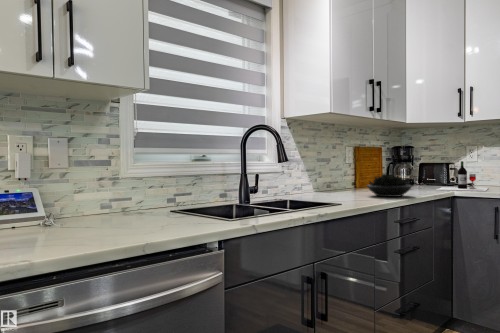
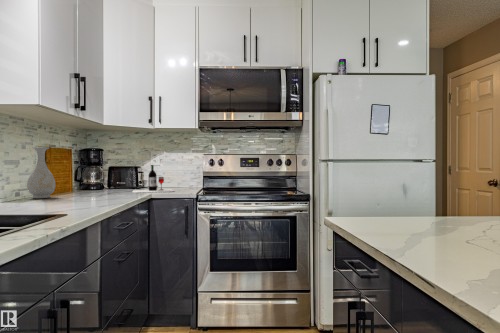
vase: none [336,147,359,191] -> present [27,147,56,198]
succulent plant: present [367,174,412,197] -> none [75,176,124,201]

